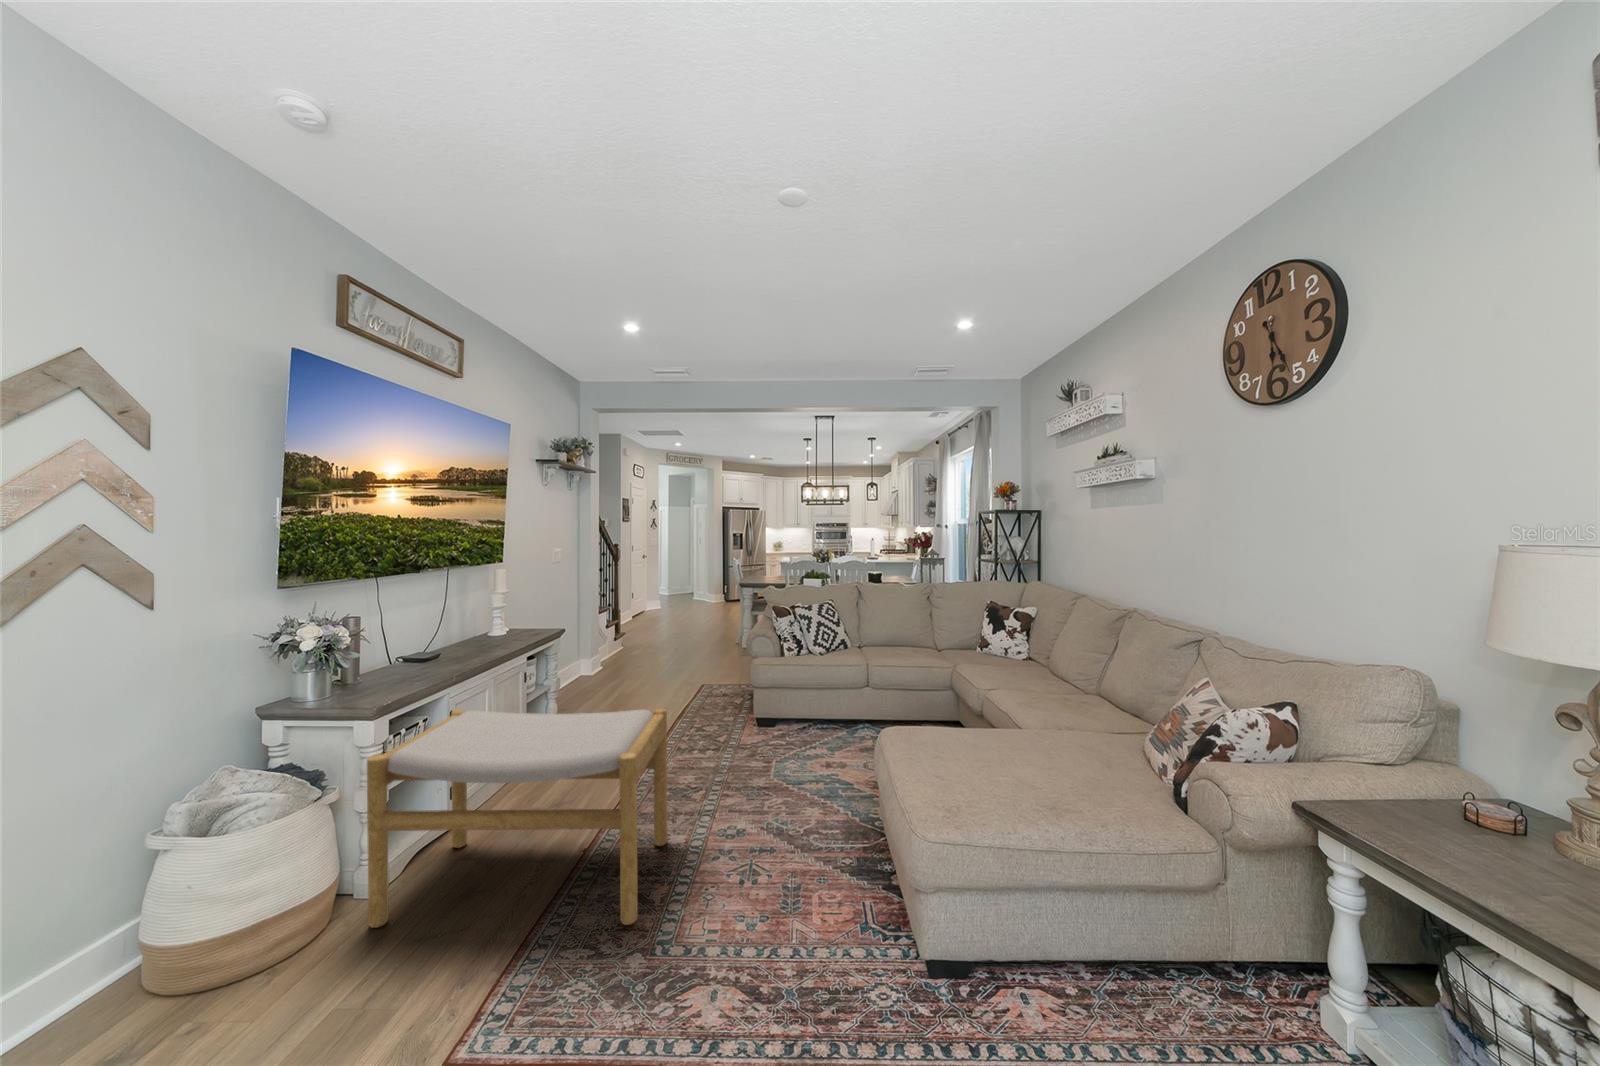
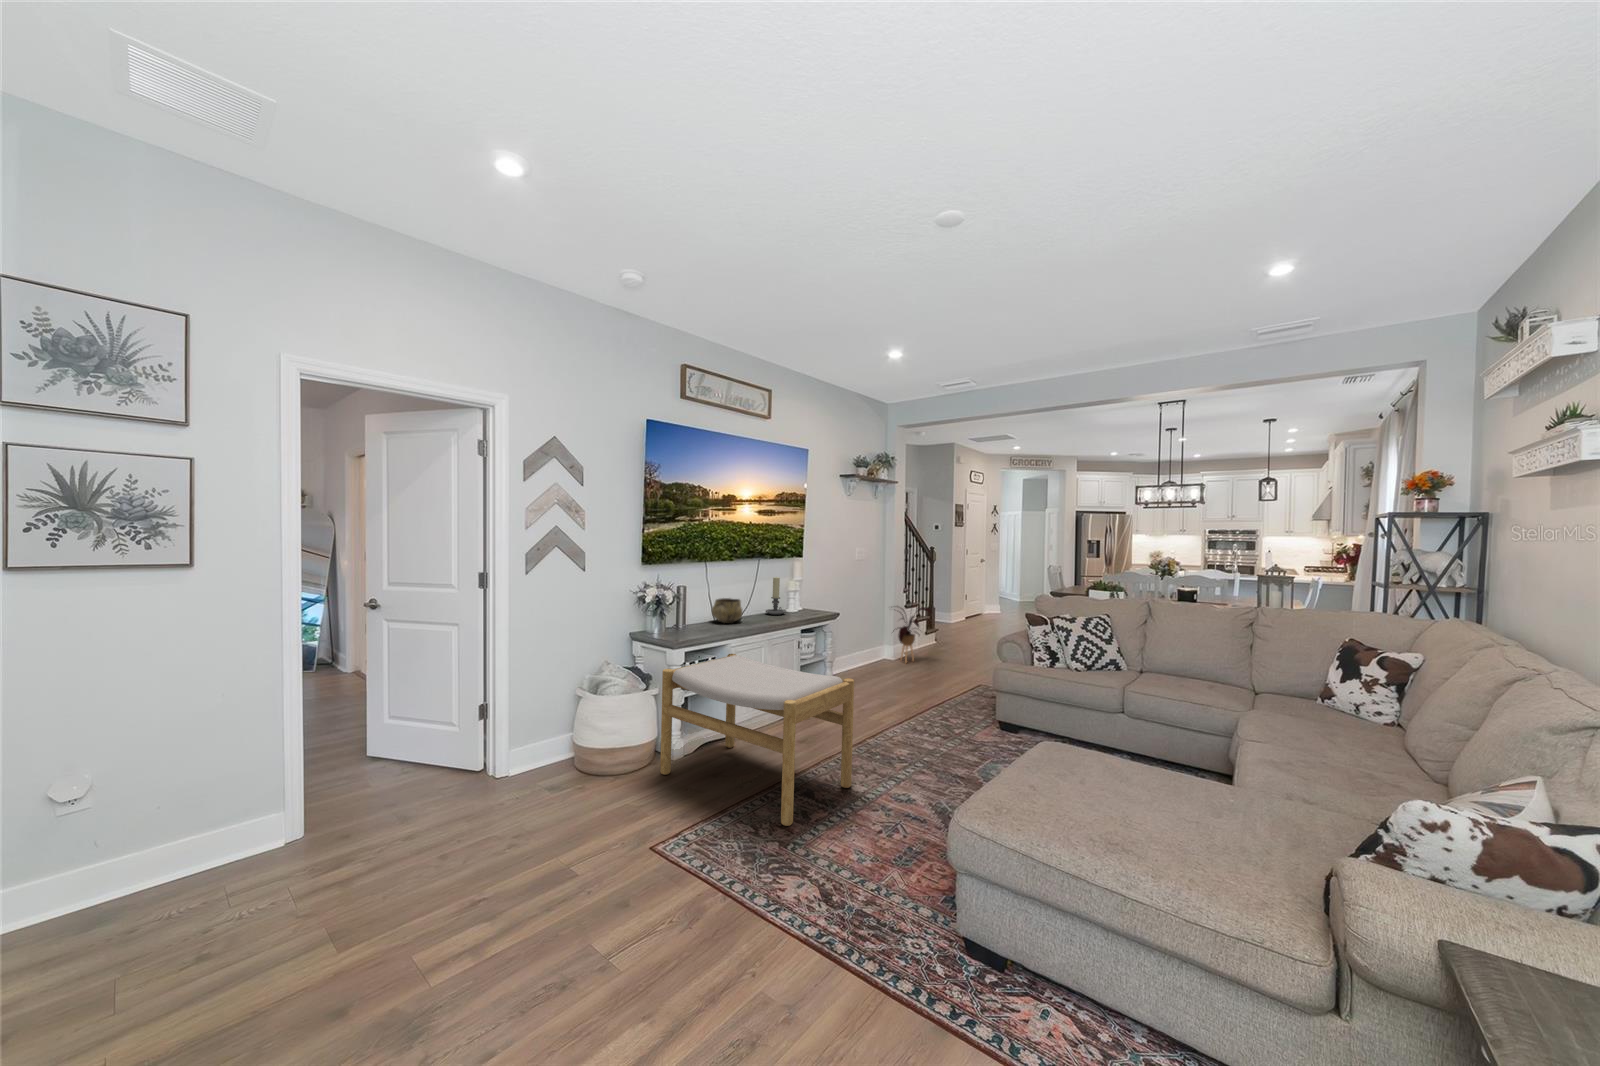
candle holder: none [464,594,495,646] -> present [766,577,785,615]
house plant: none [583,597,639,681] -> present [898,607,931,662]
decorative bowl: none [393,630,447,668] -> present [712,598,742,623]

